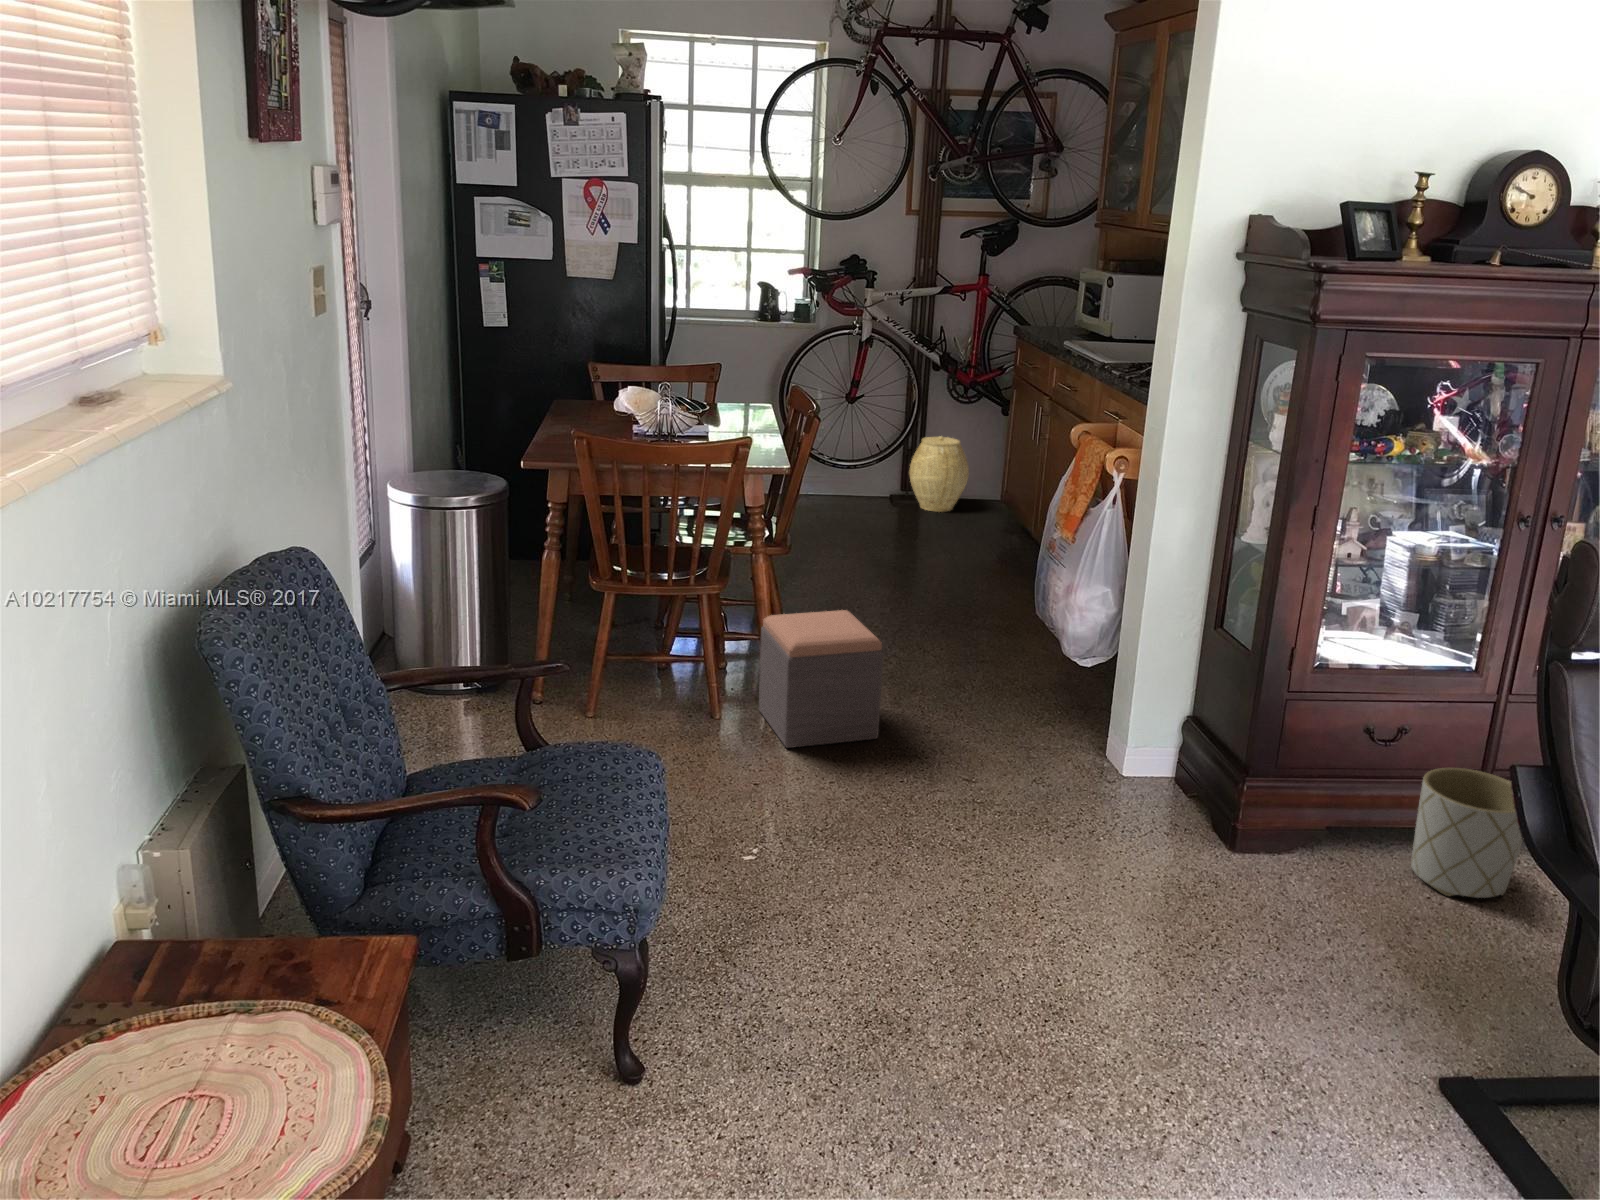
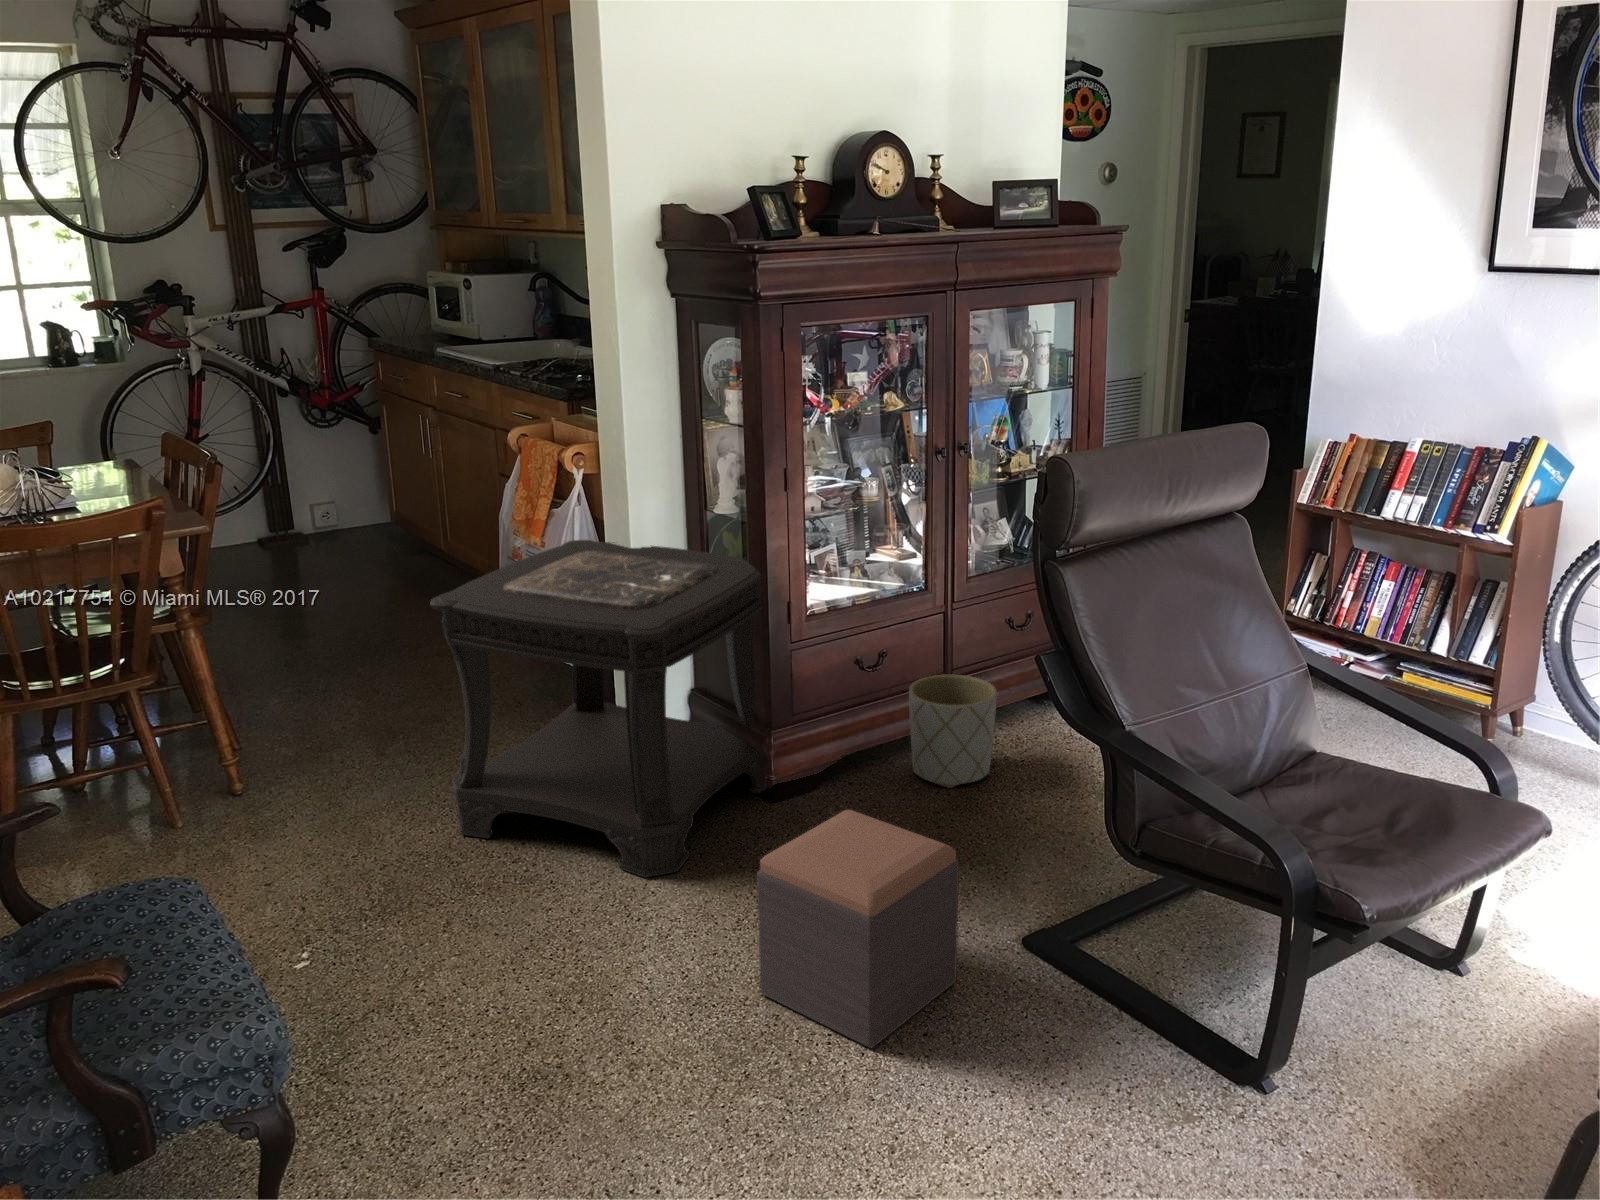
woven basket: present [909,436,969,512] -> none [279,469,348,551]
side table: none [927,542,1294,886] -> present [430,540,767,878]
footstool: present [759,610,883,748] -> present [757,810,959,1048]

